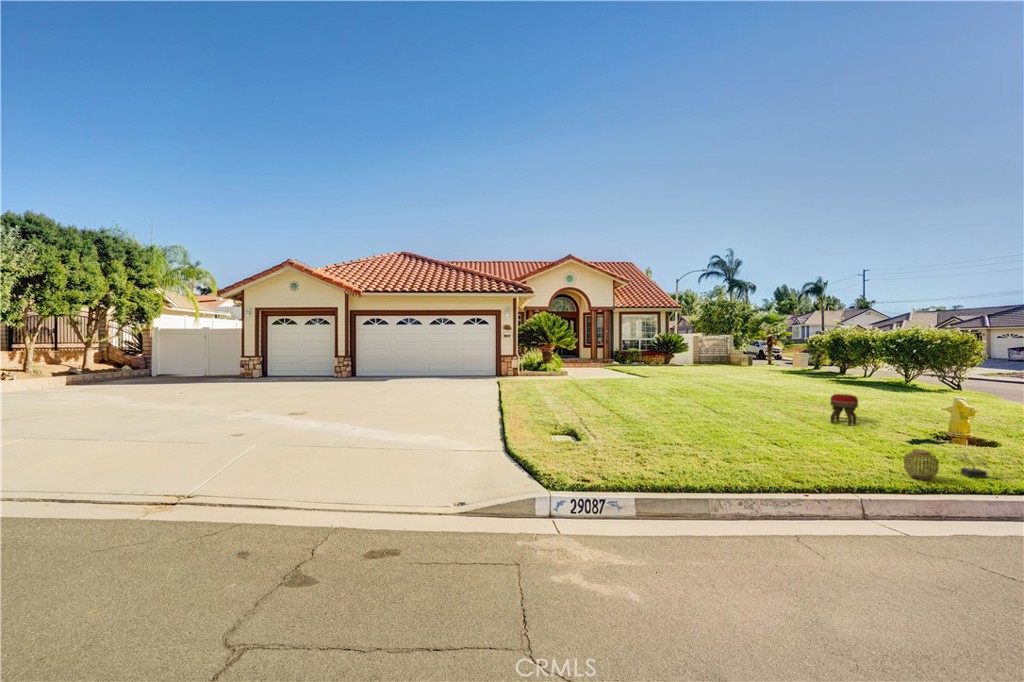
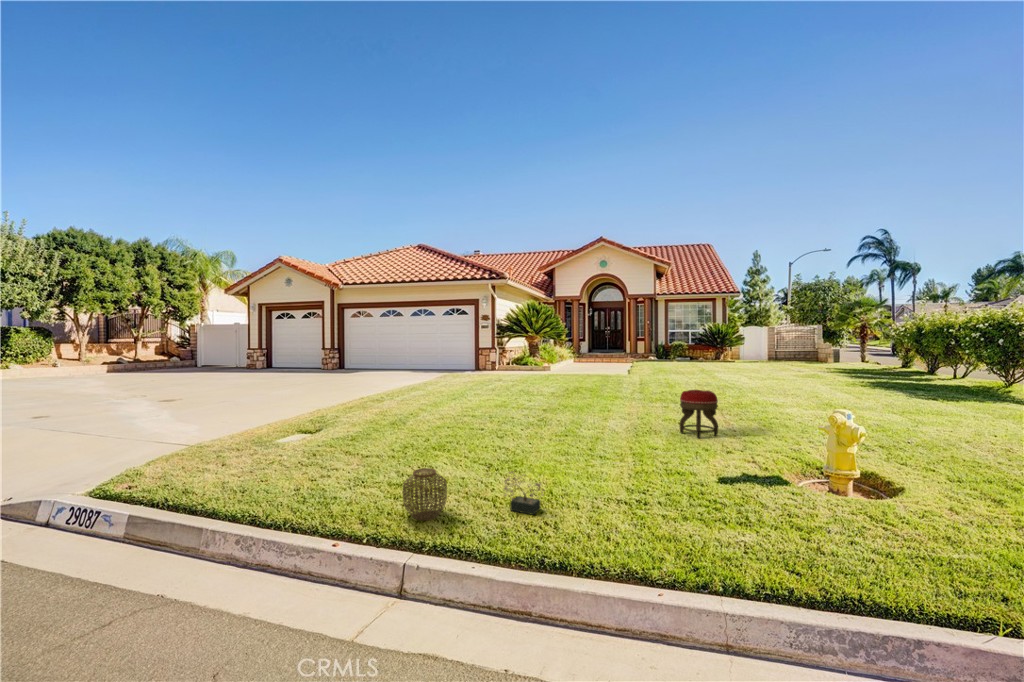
woven basket: present [904,450,939,481] -> present [403,468,447,520]
decorative plant: present [957,454,987,478] -> present [504,471,543,515]

